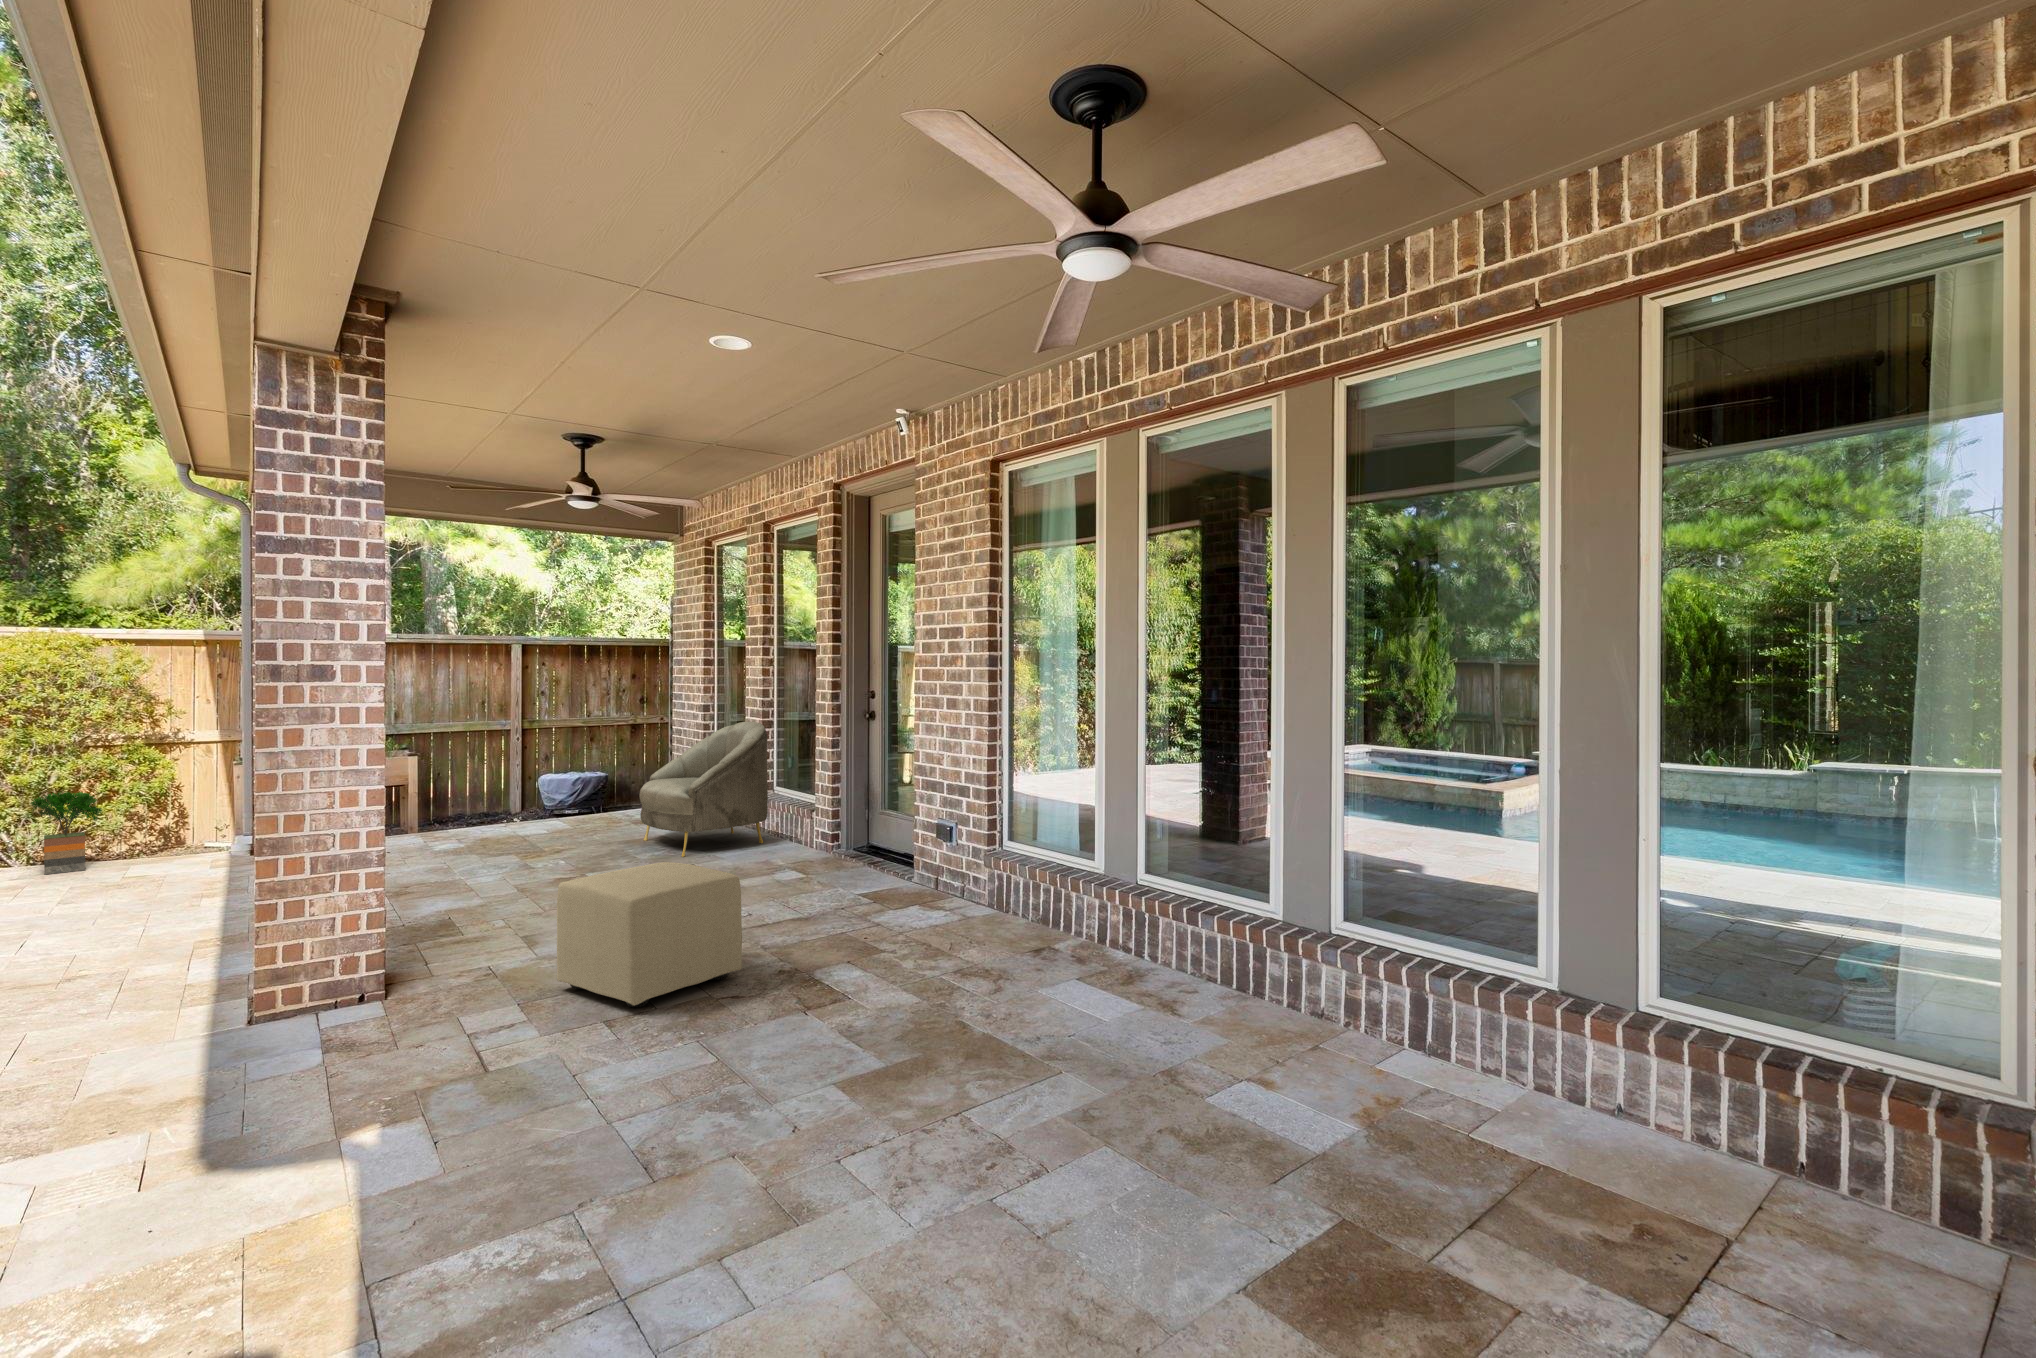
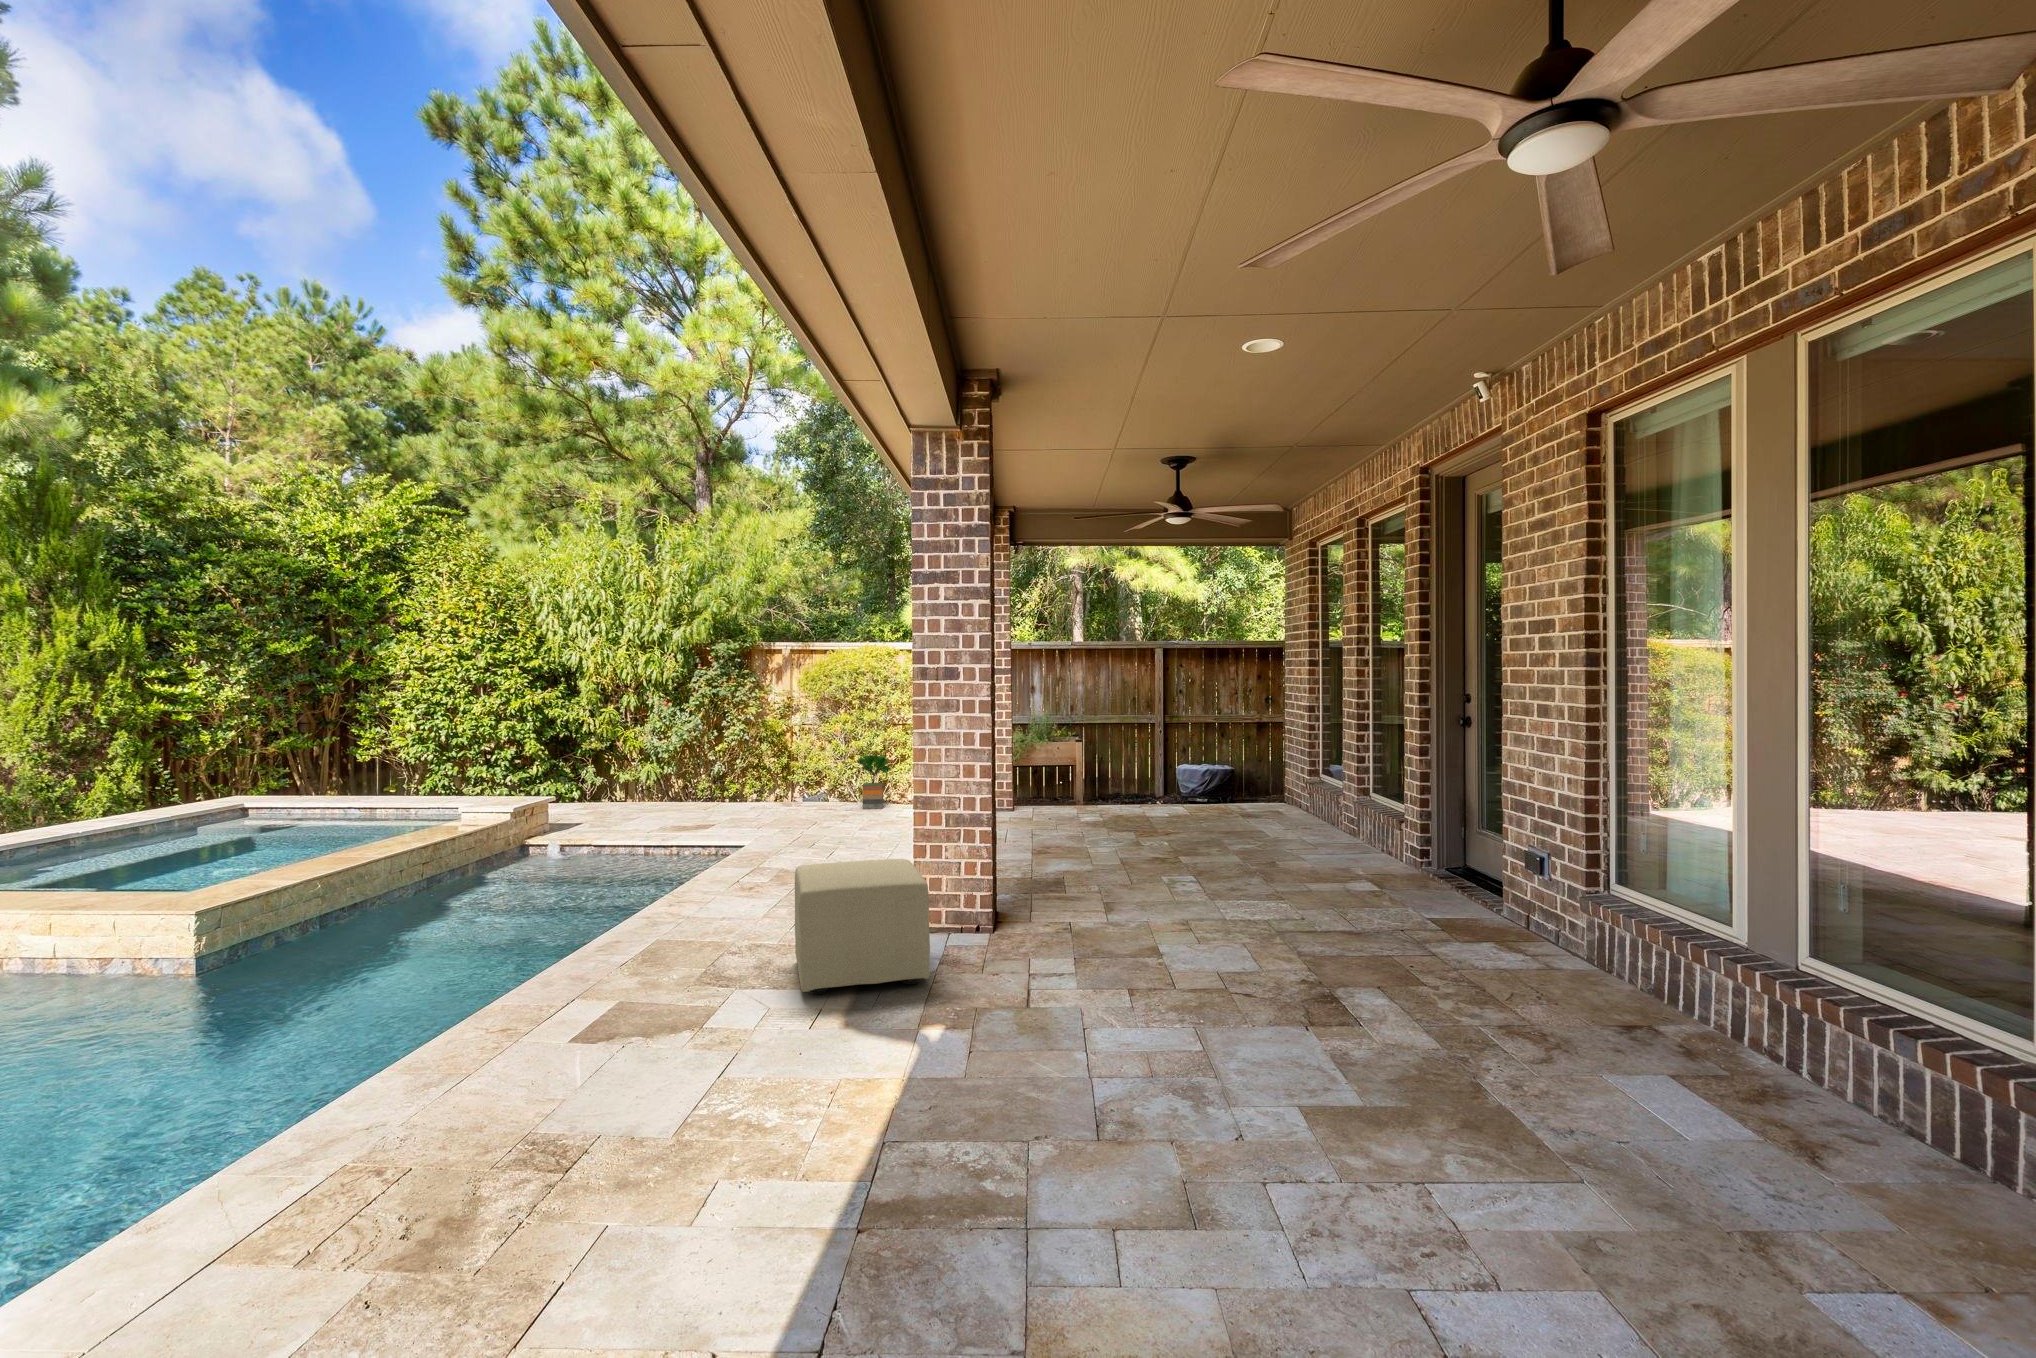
armchair: present [639,722,768,857] -> none [1237,723,1359,850]
ottoman: present [557,862,742,1007] -> present [795,859,930,994]

